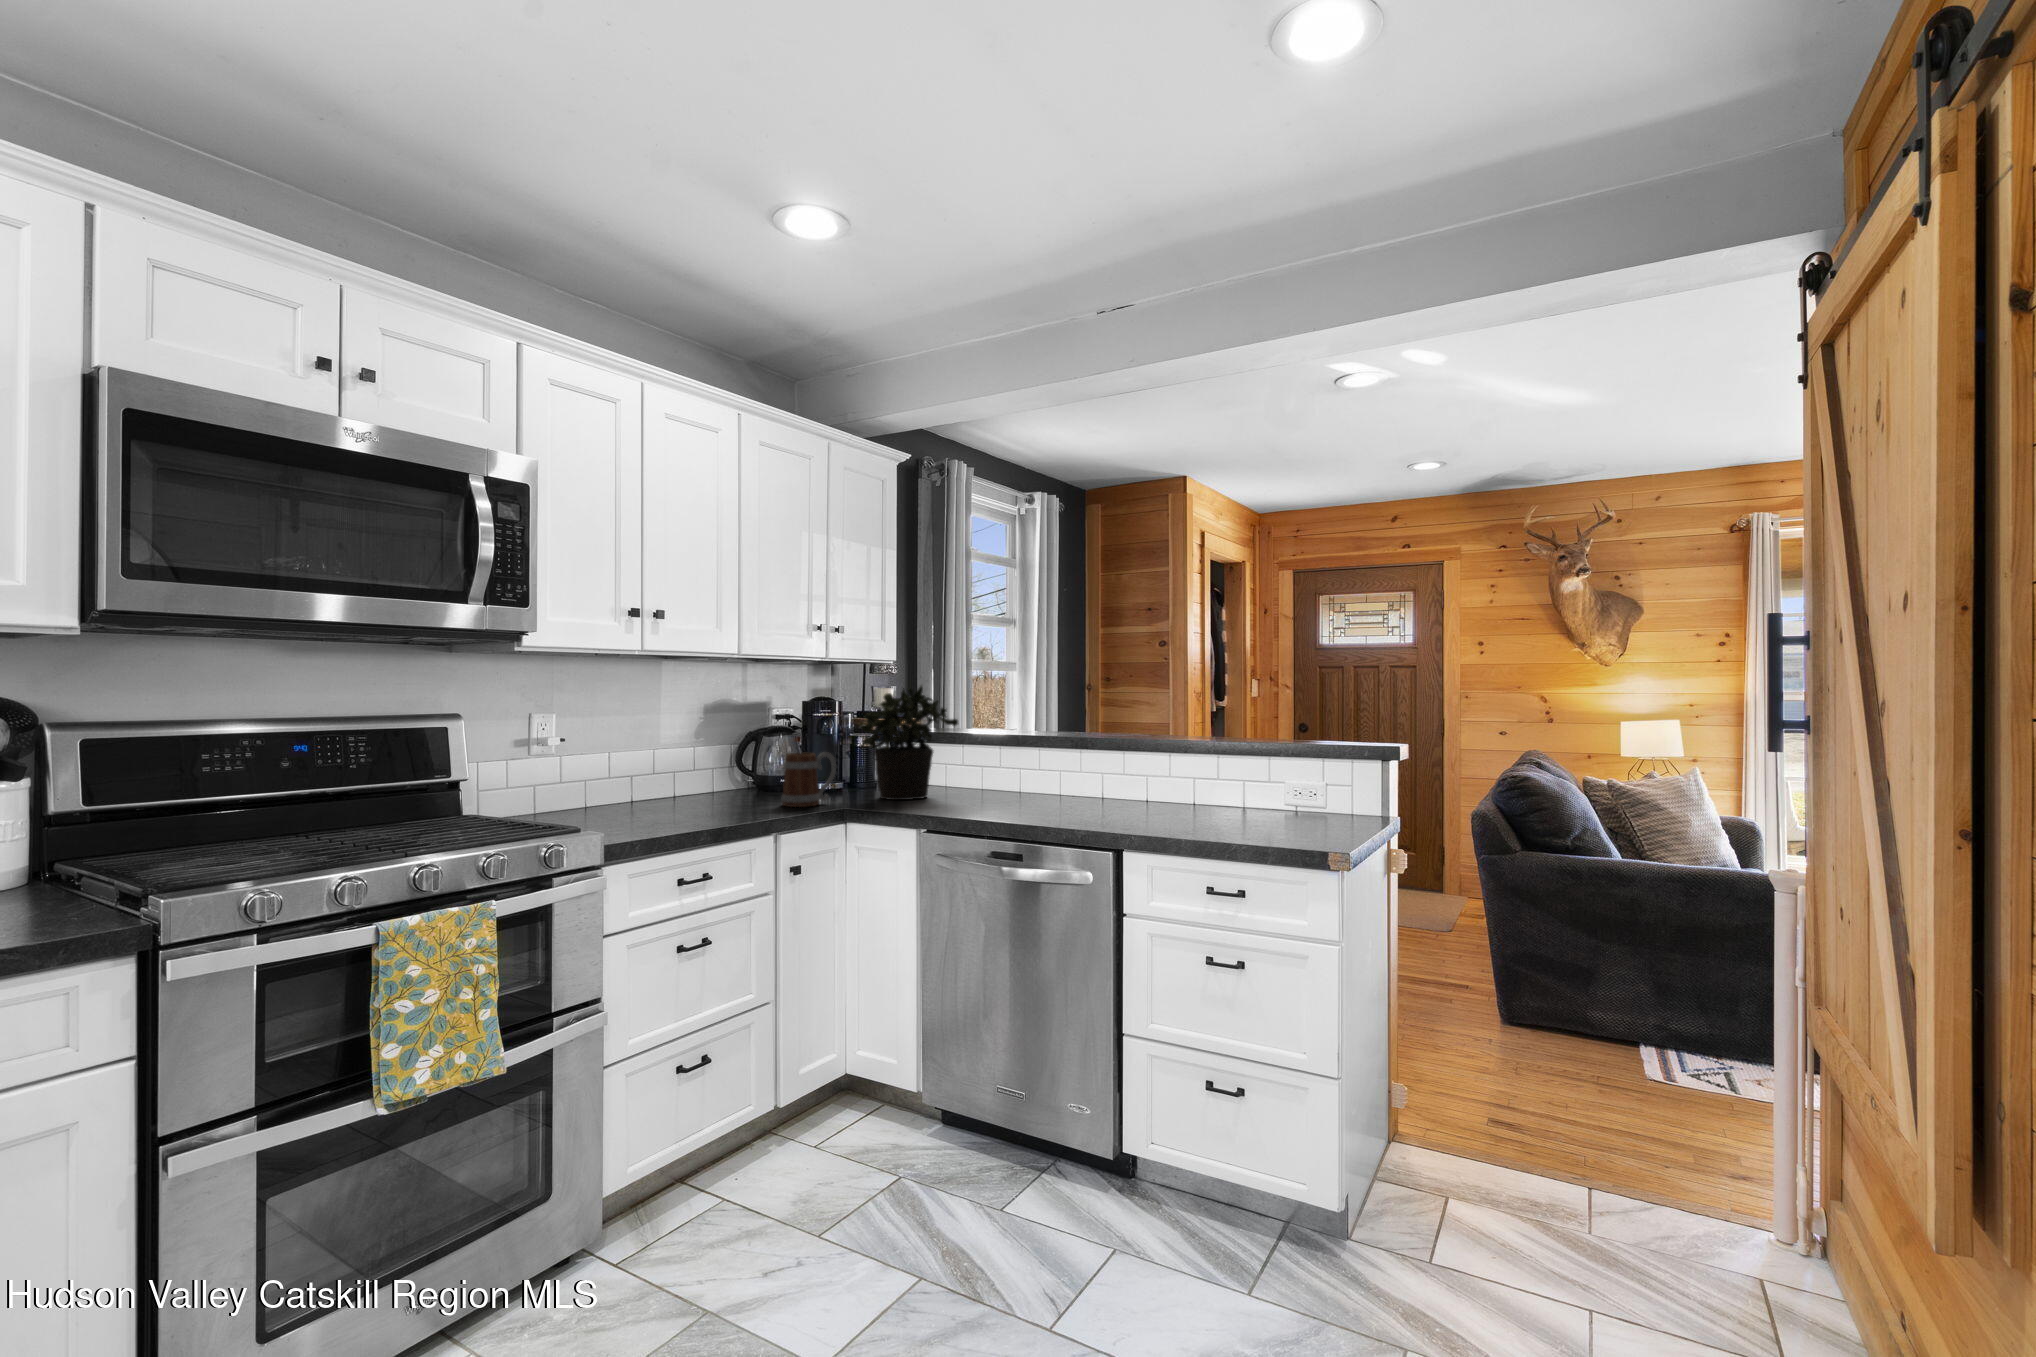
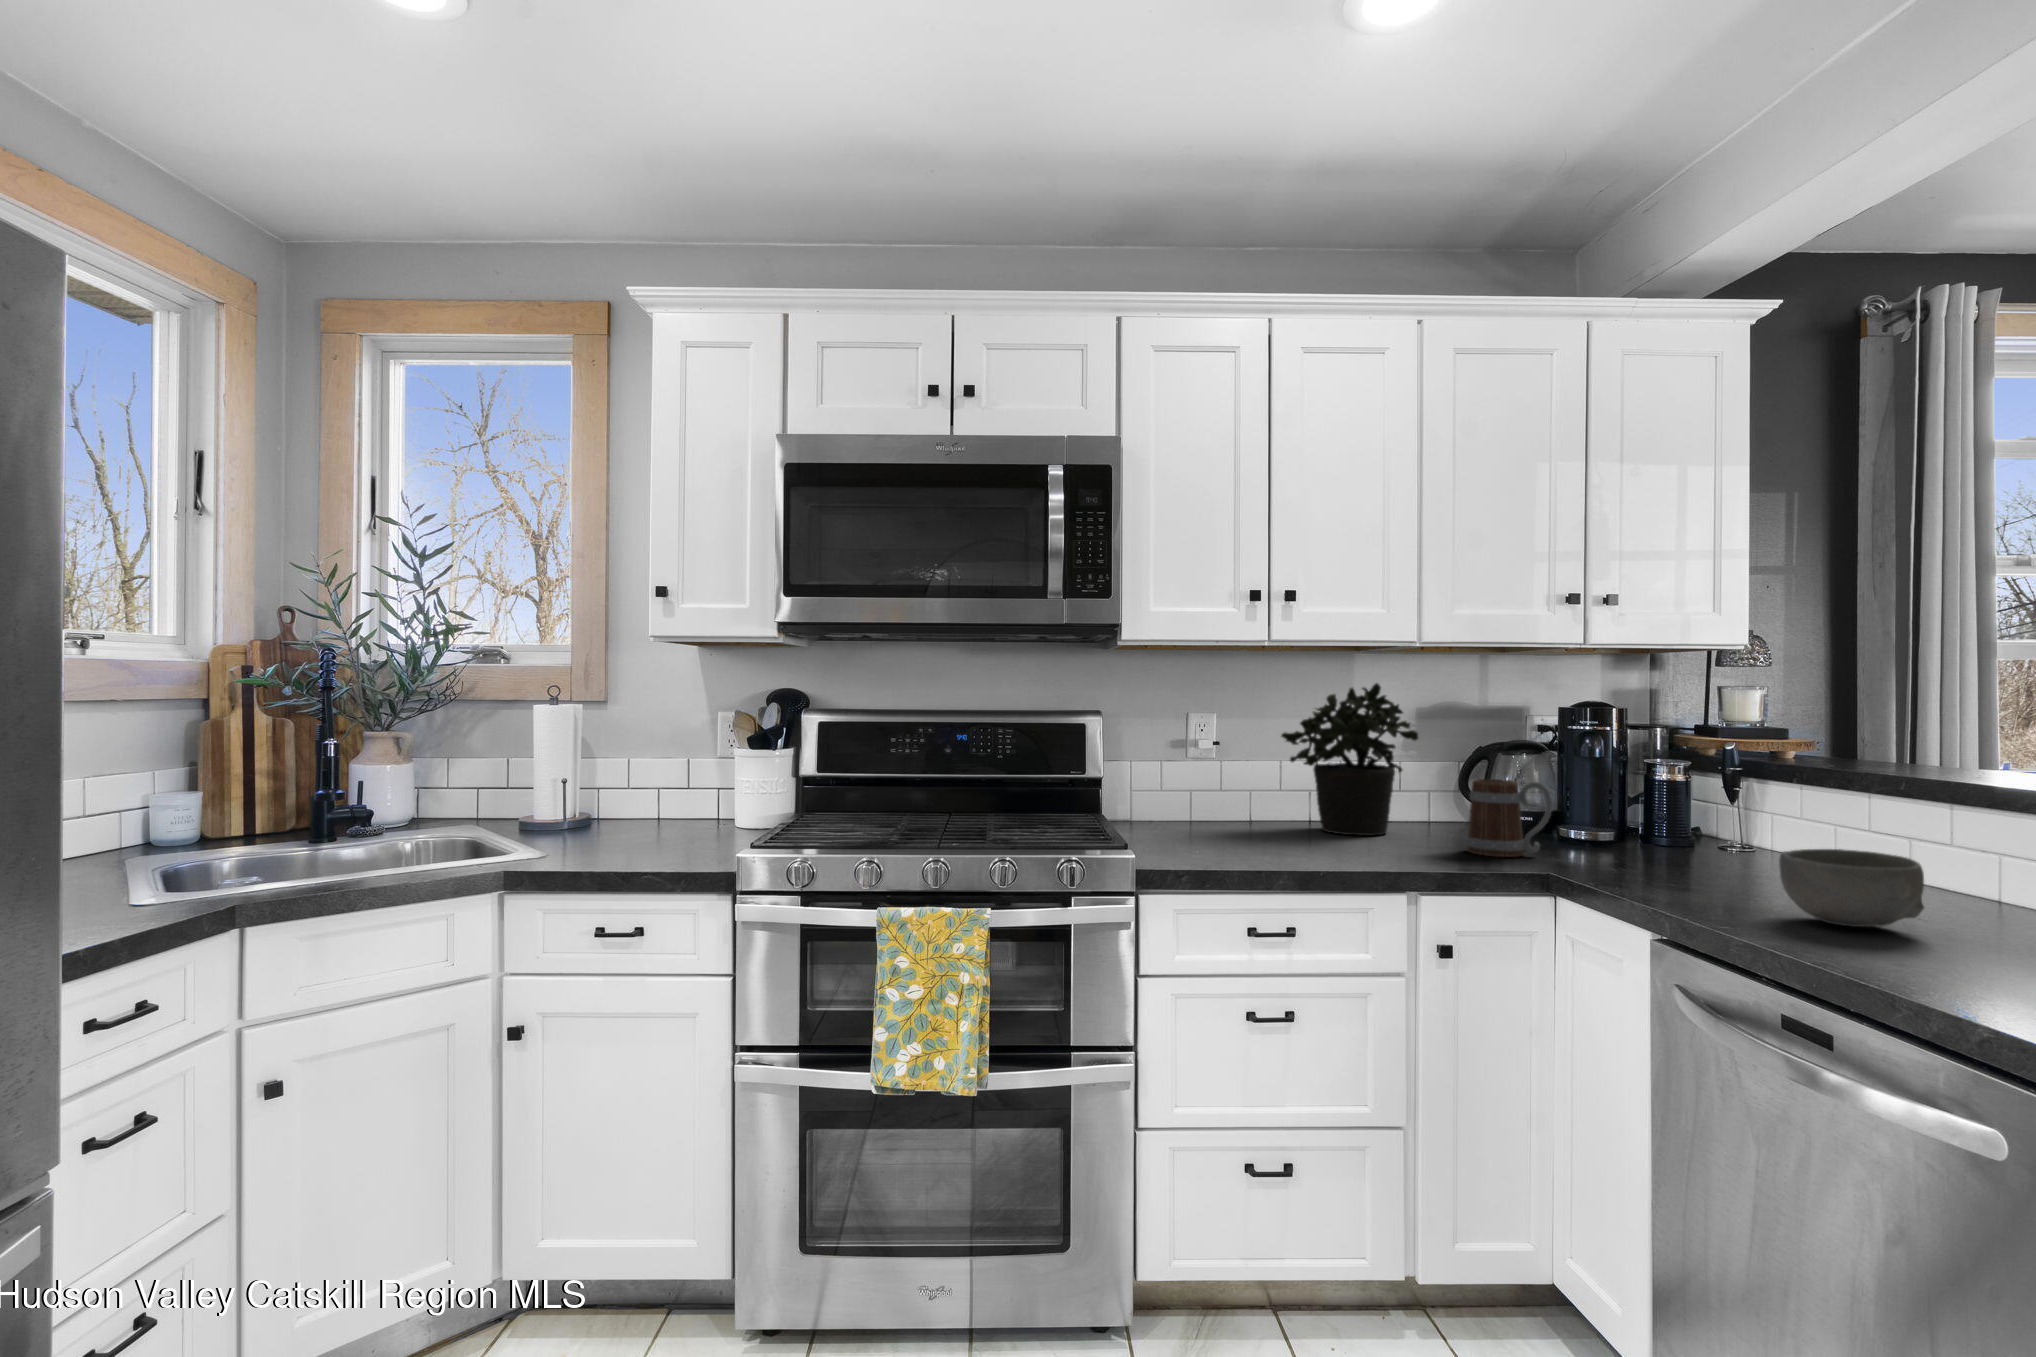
potted plant: present [860,686,958,800] -> present [1281,683,1418,836]
bowl: none [983,773,1044,813] -> present [1779,849,1924,927]

